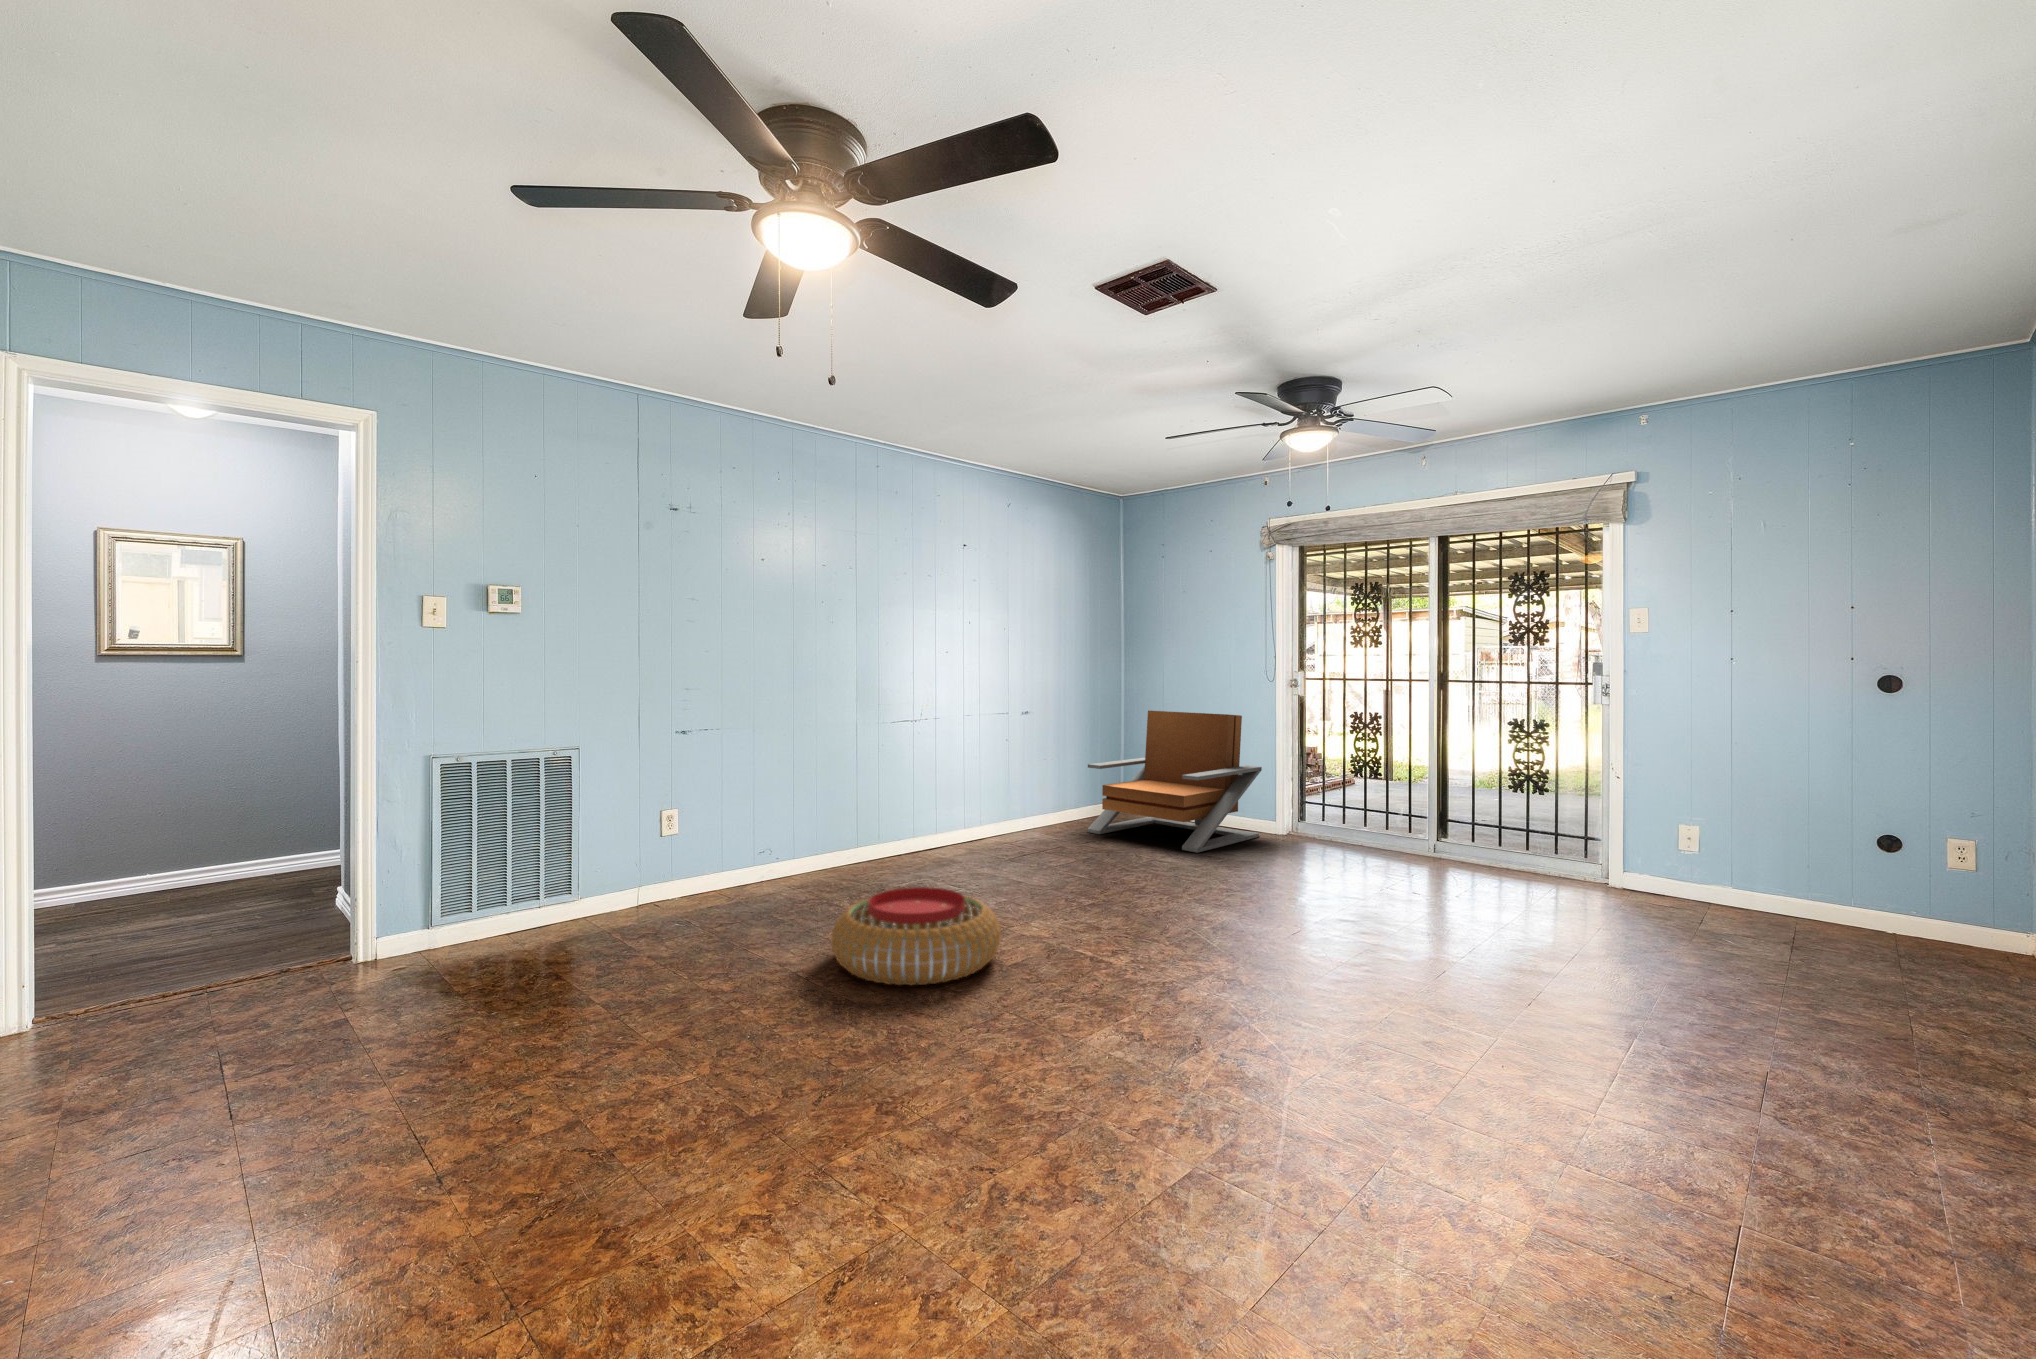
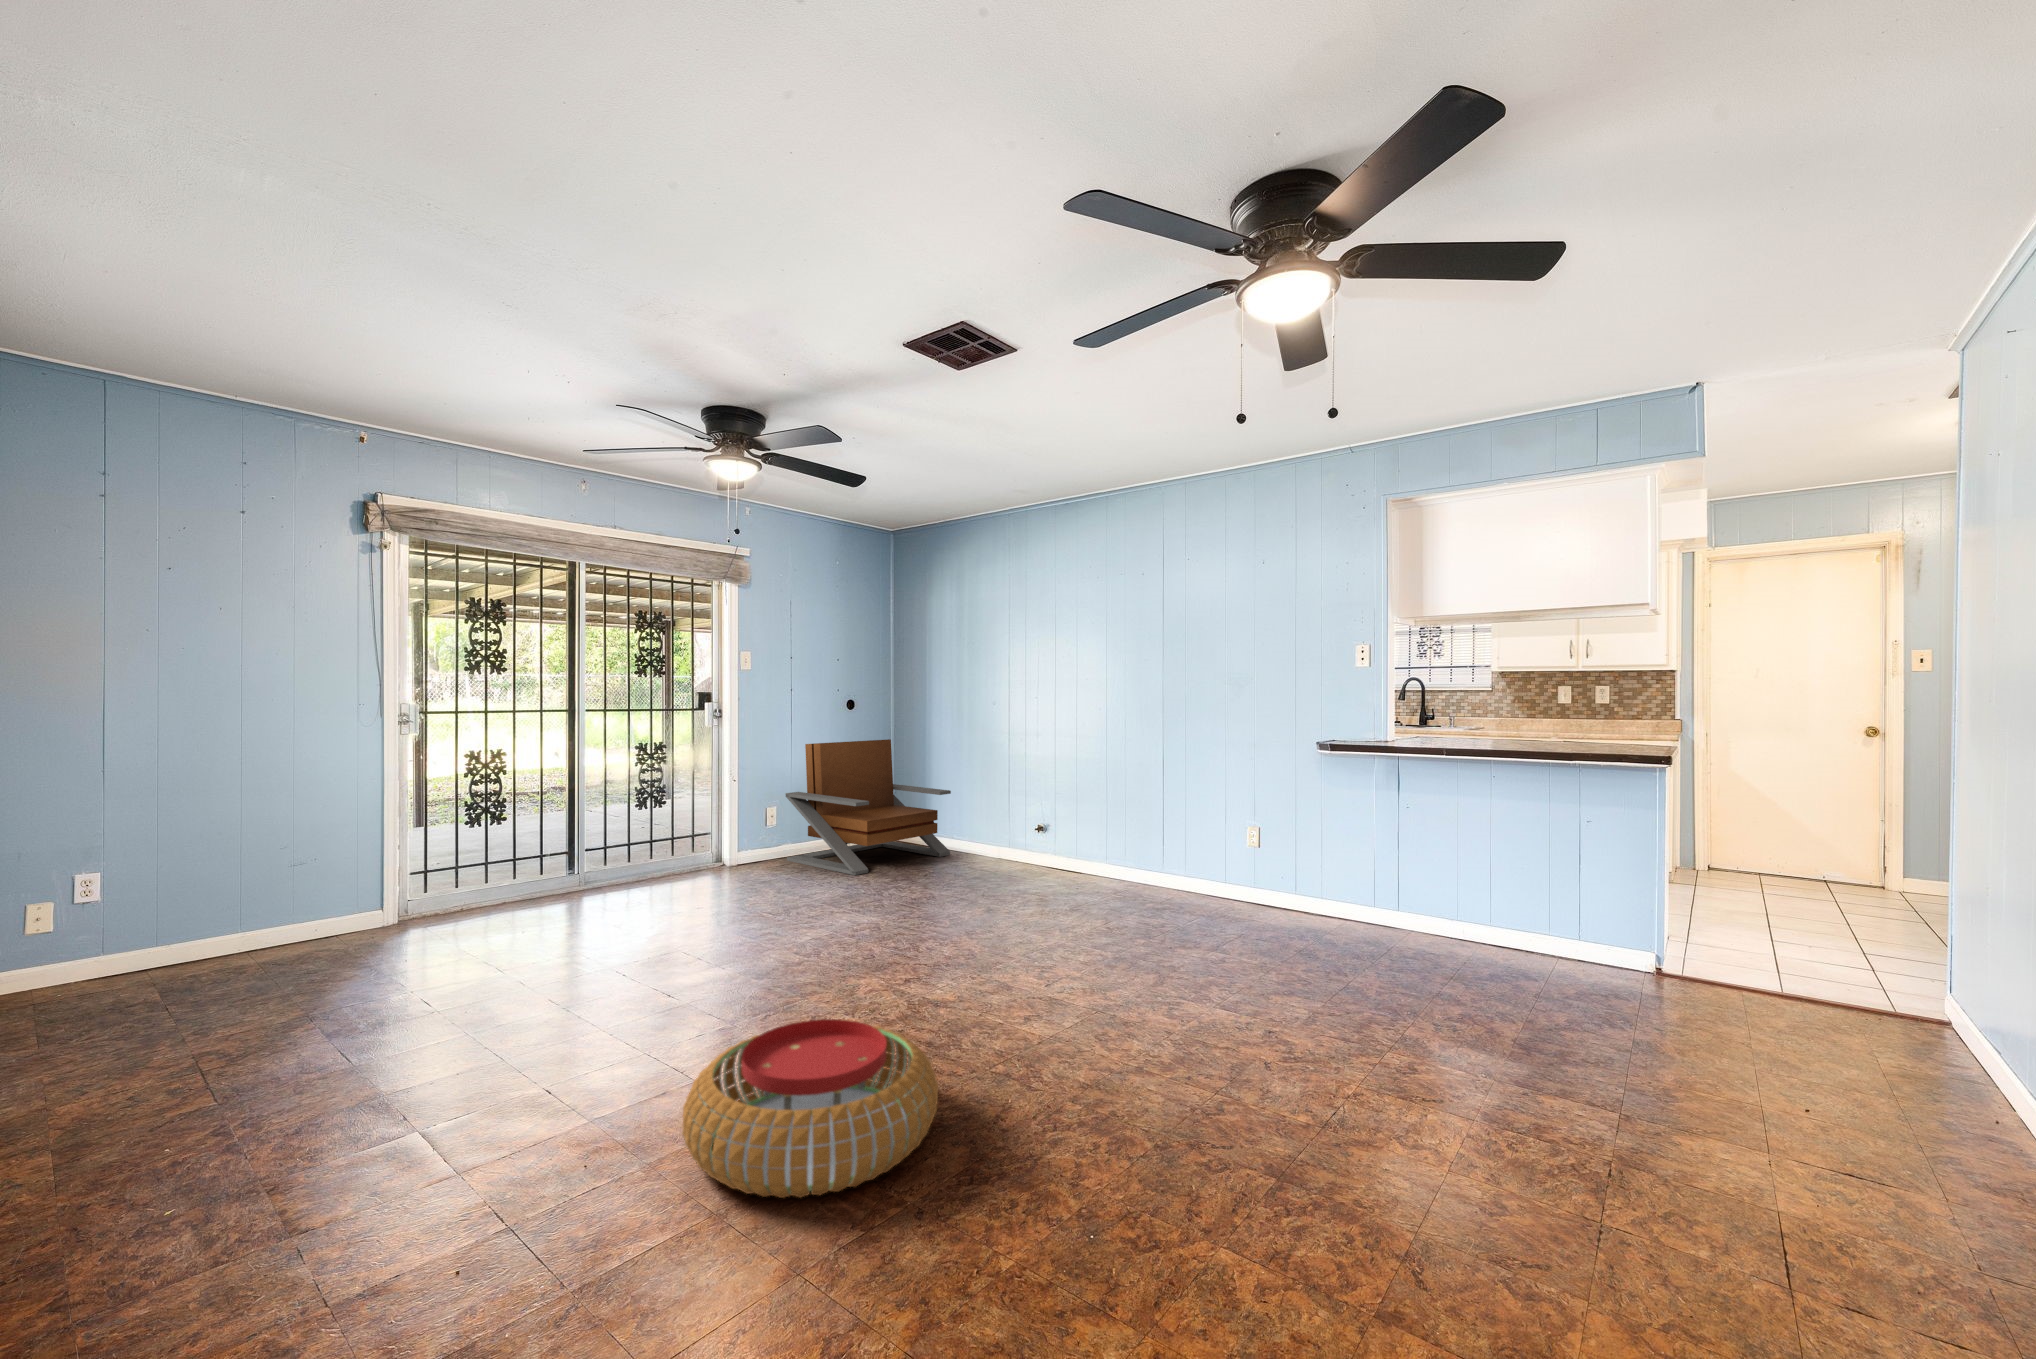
lounge chair: present [1087,711,1262,853] -> present [785,739,951,875]

